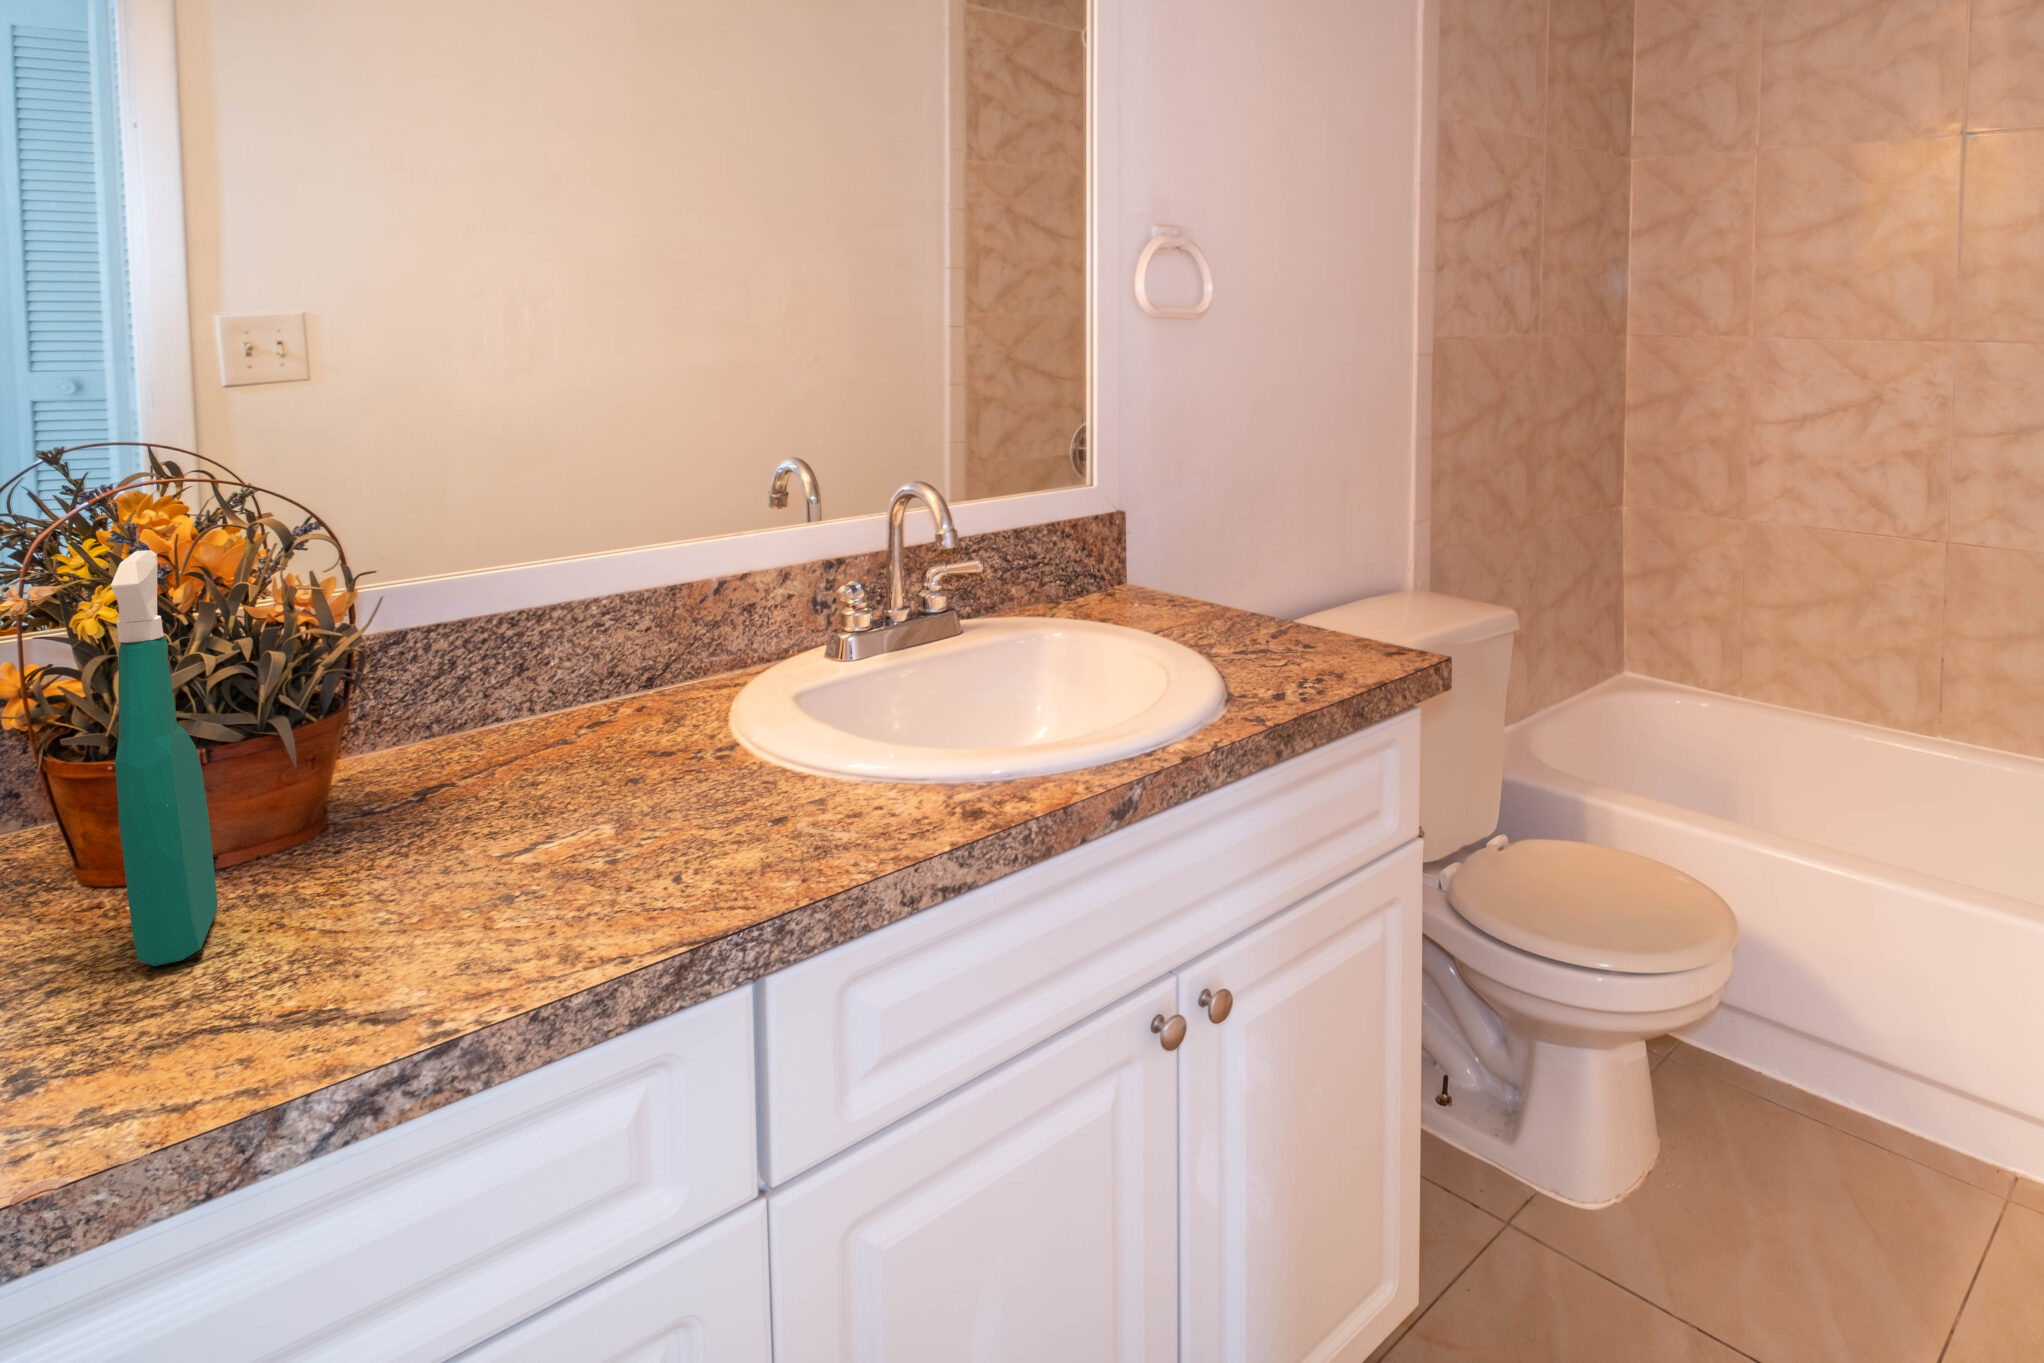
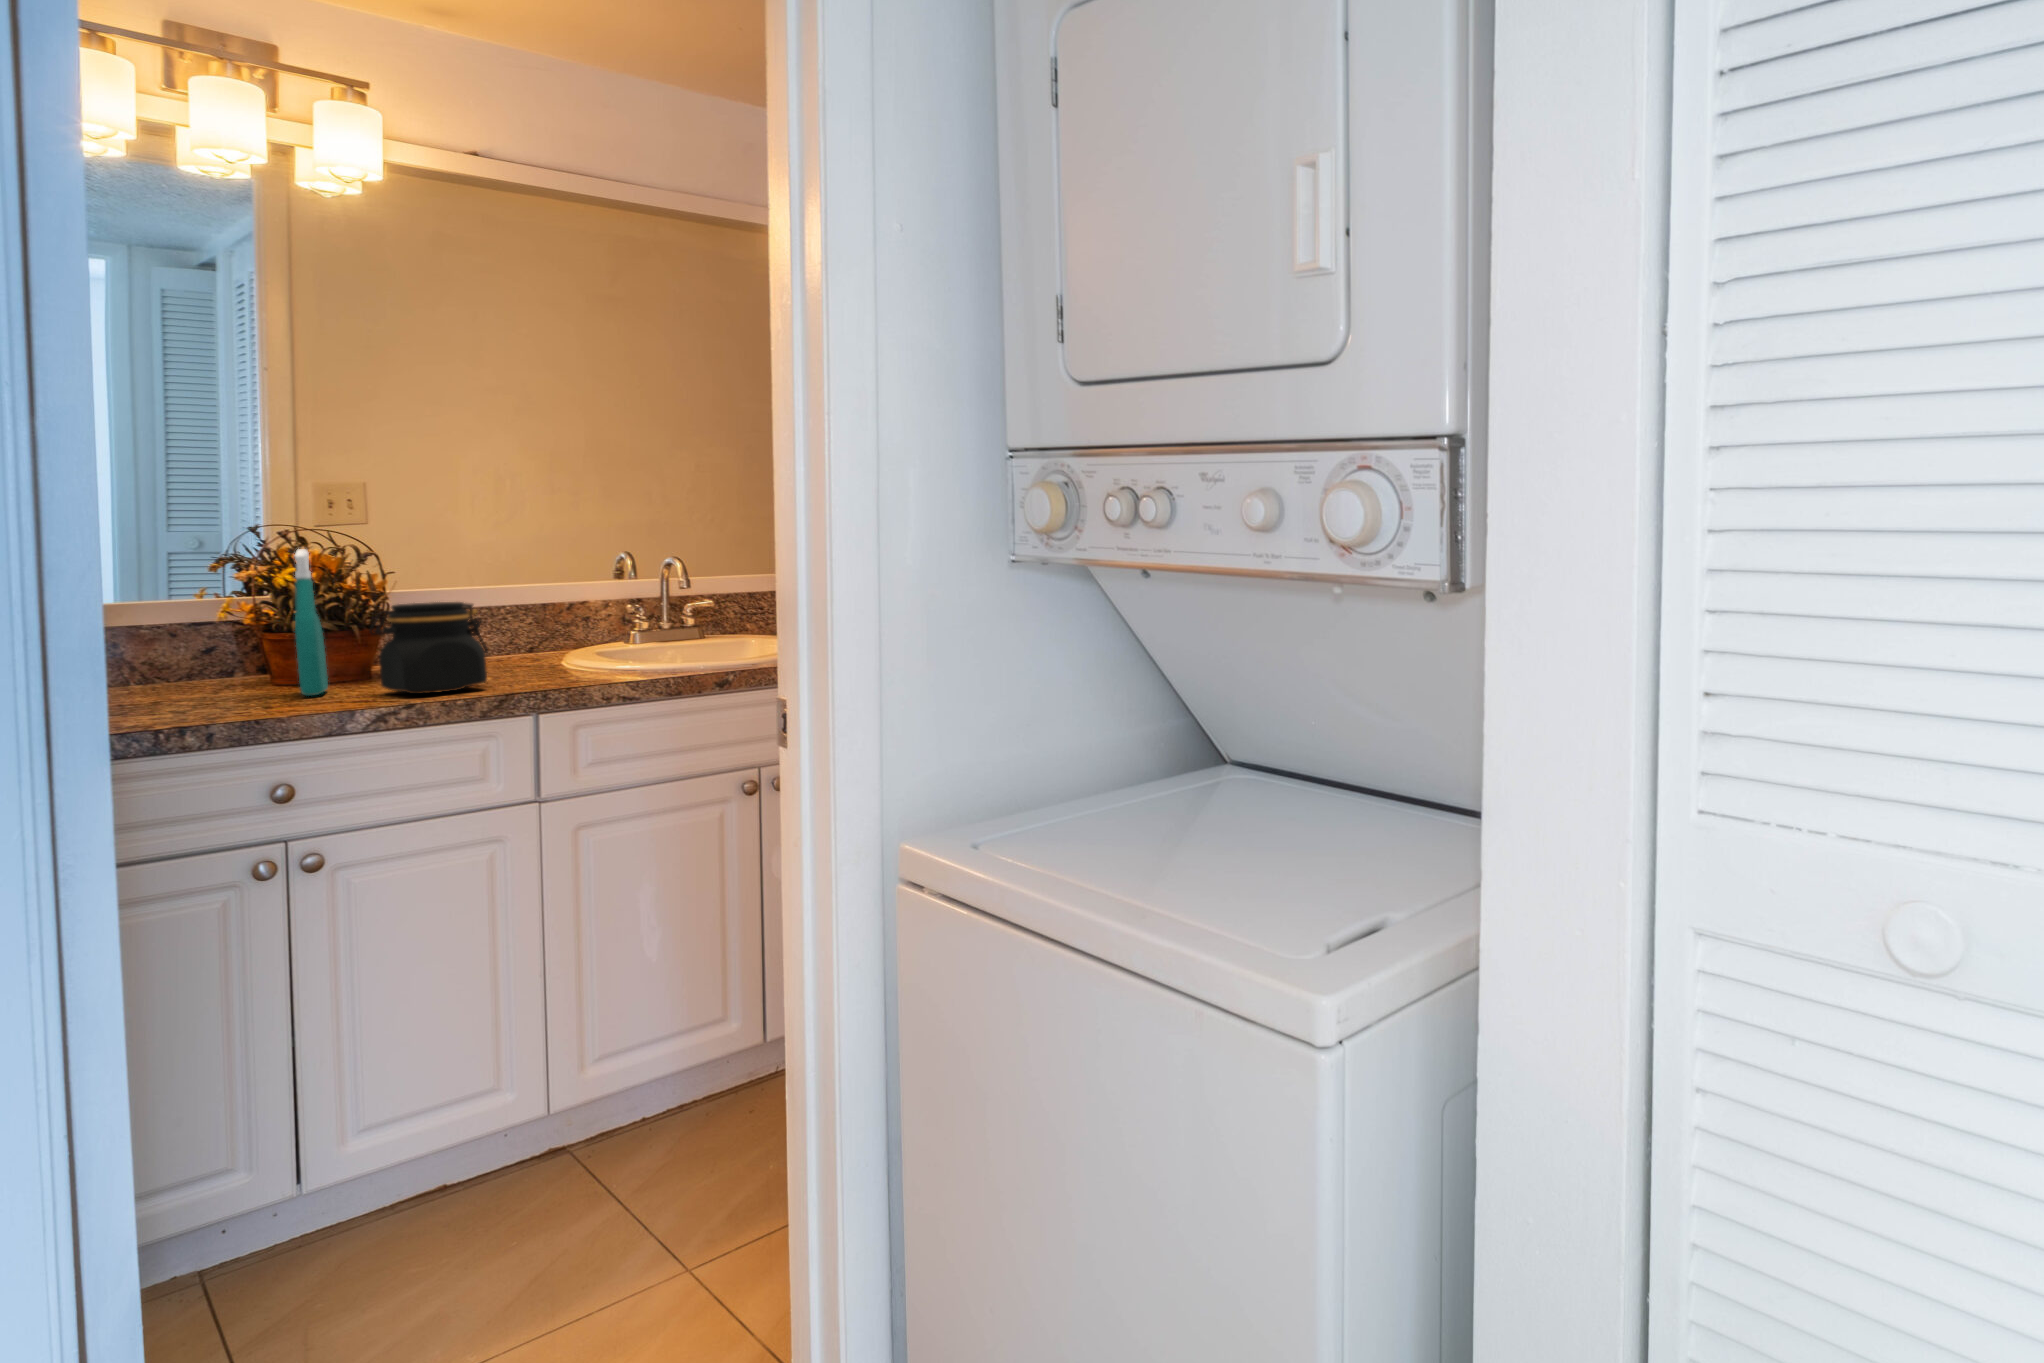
jar: none [323,684,631,970] -> present [370,602,488,694]

